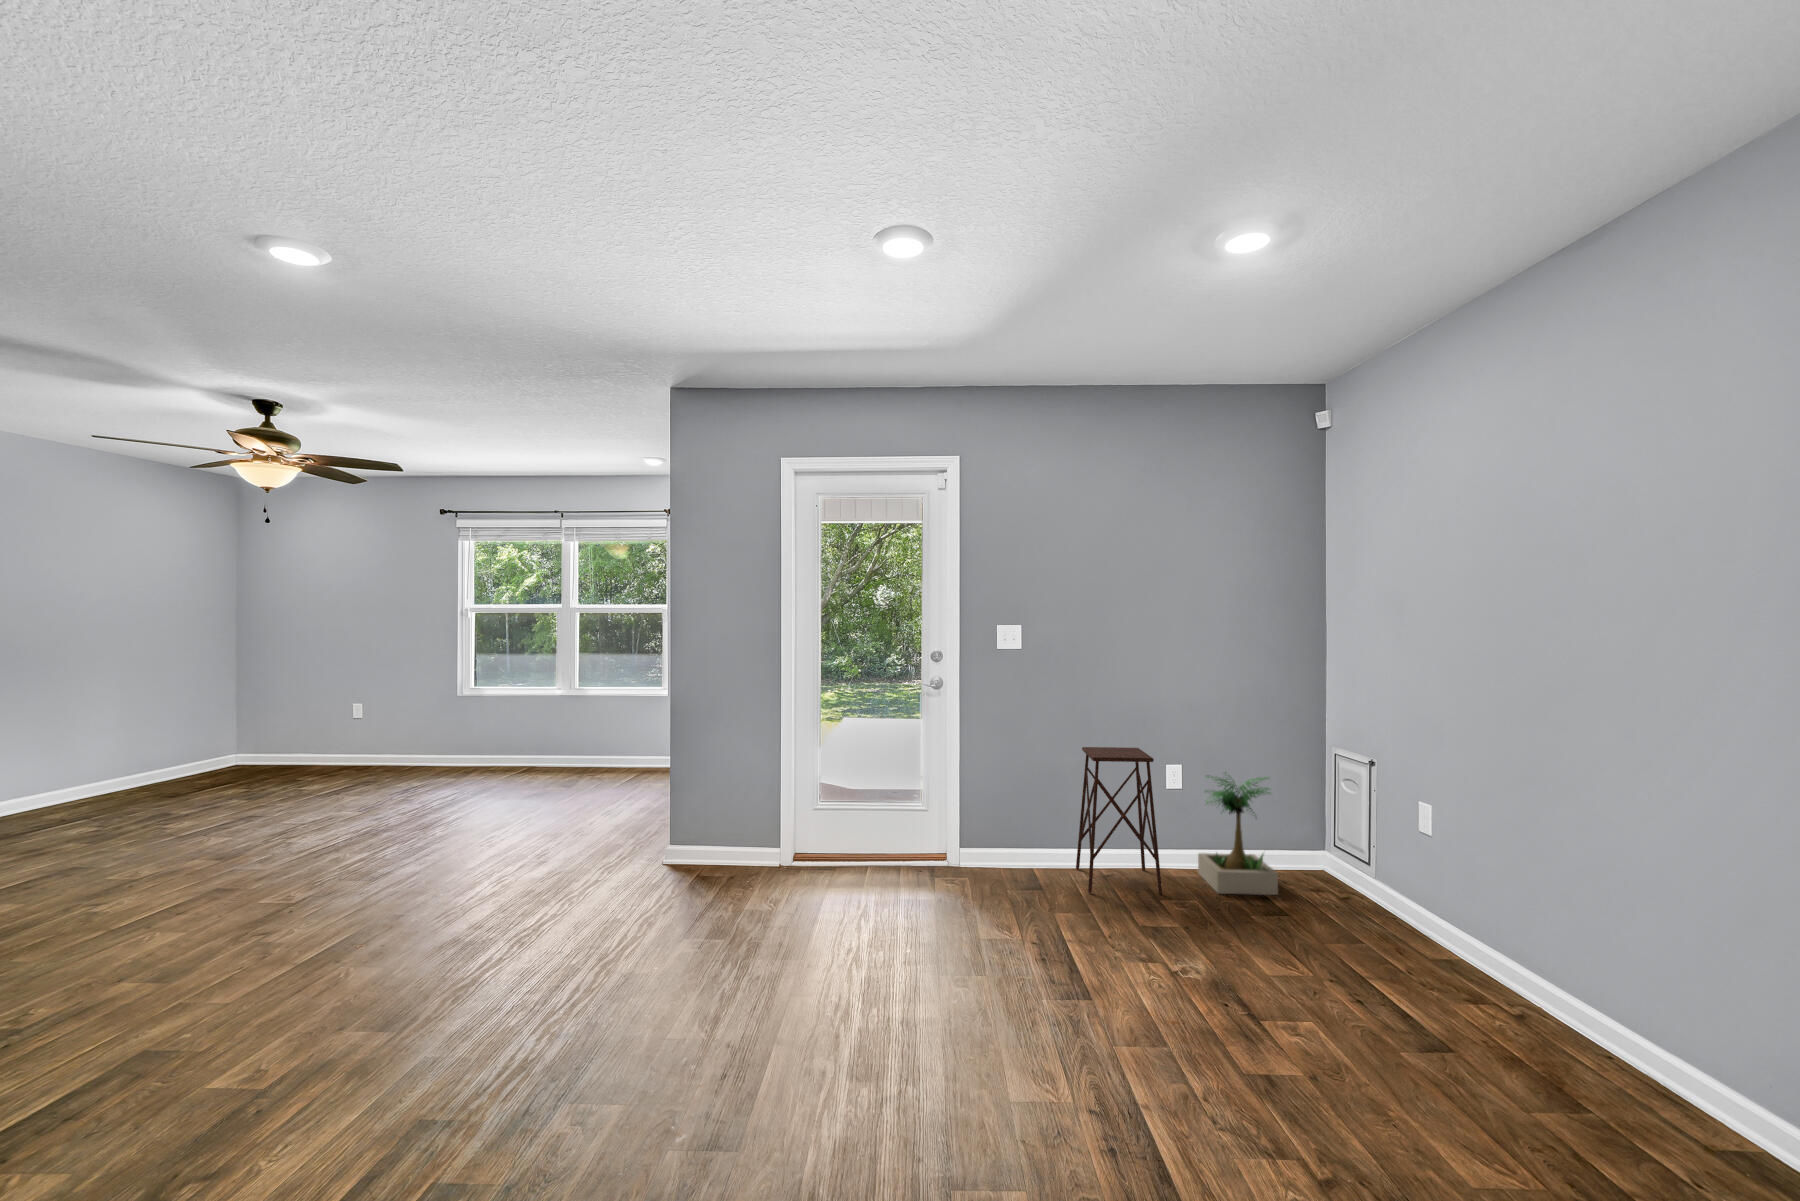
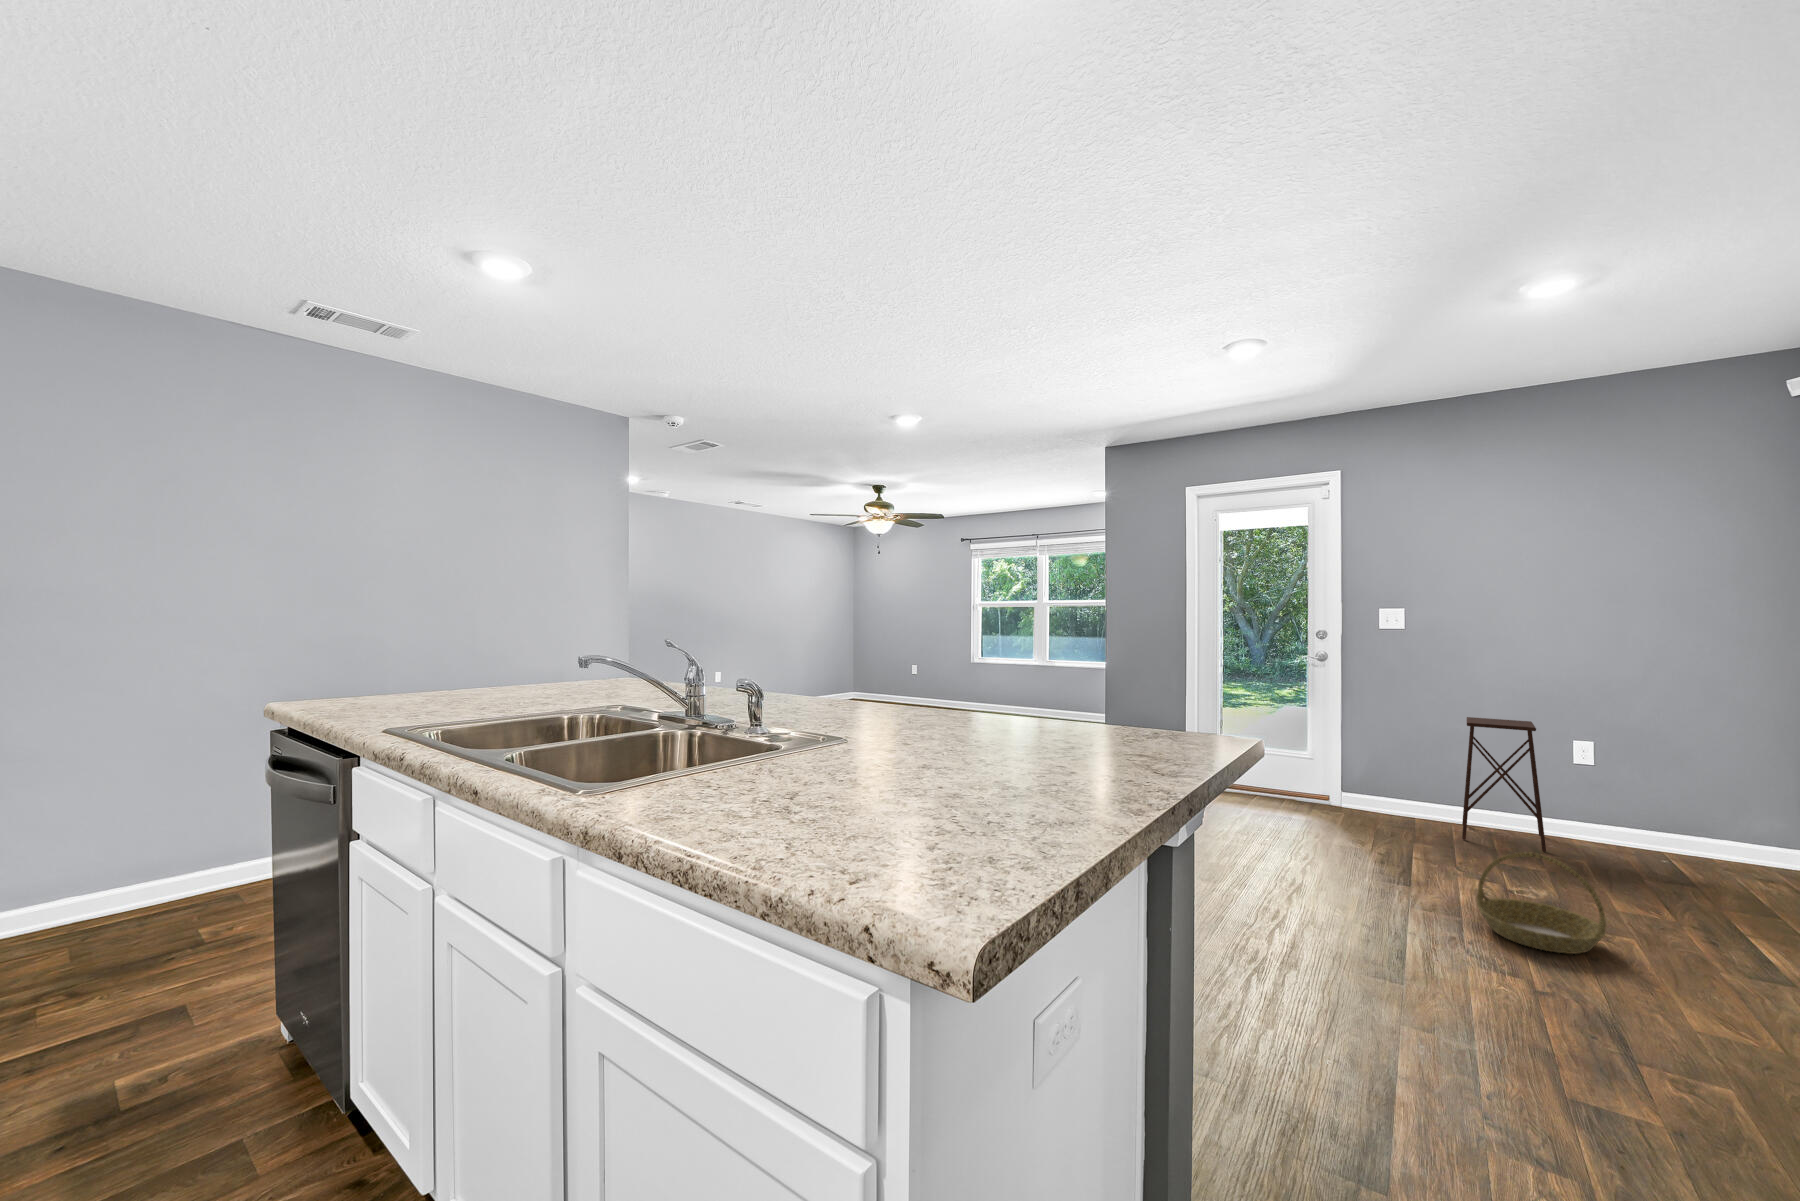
potted plant: present [1198,772,1278,895] -> none [1601,750,1717,873]
basket: none [1186,952,1322,1087] -> present [1477,852,1606,954]

